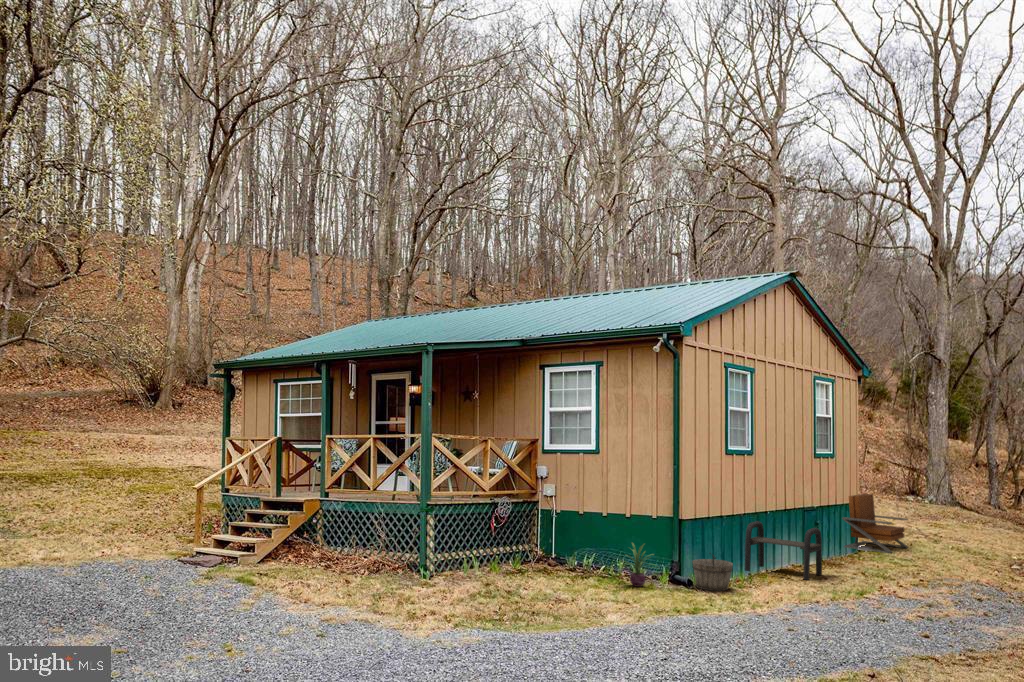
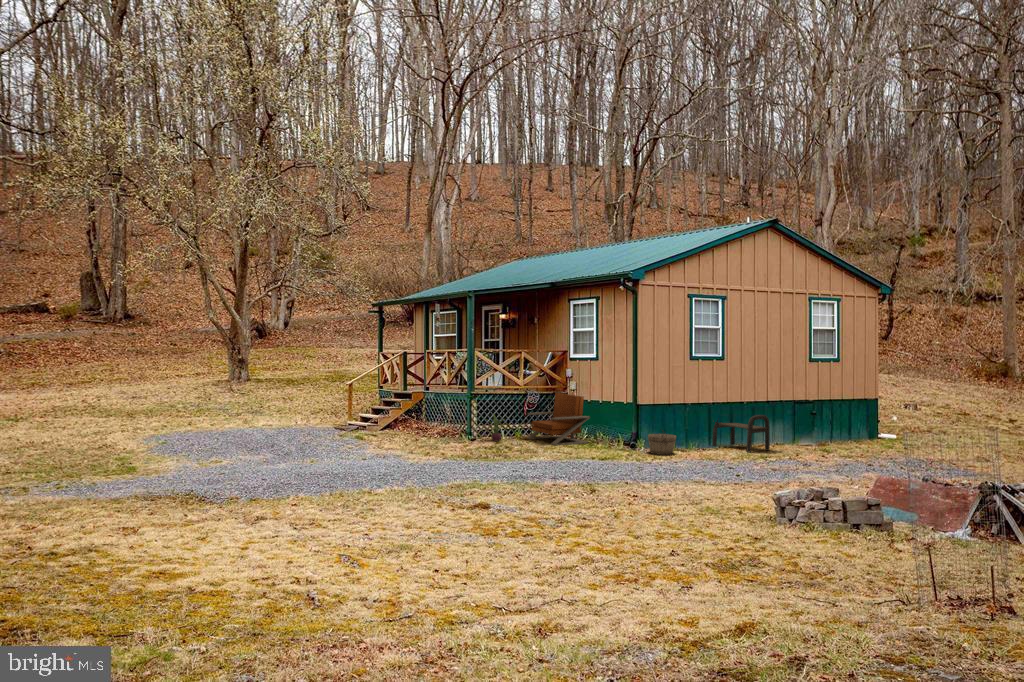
lounge chair: present [842,494,908,553] -> present [527,393,590,446]
decorative plant: present [629,543,645,587] -> present [486,414,501,441]

